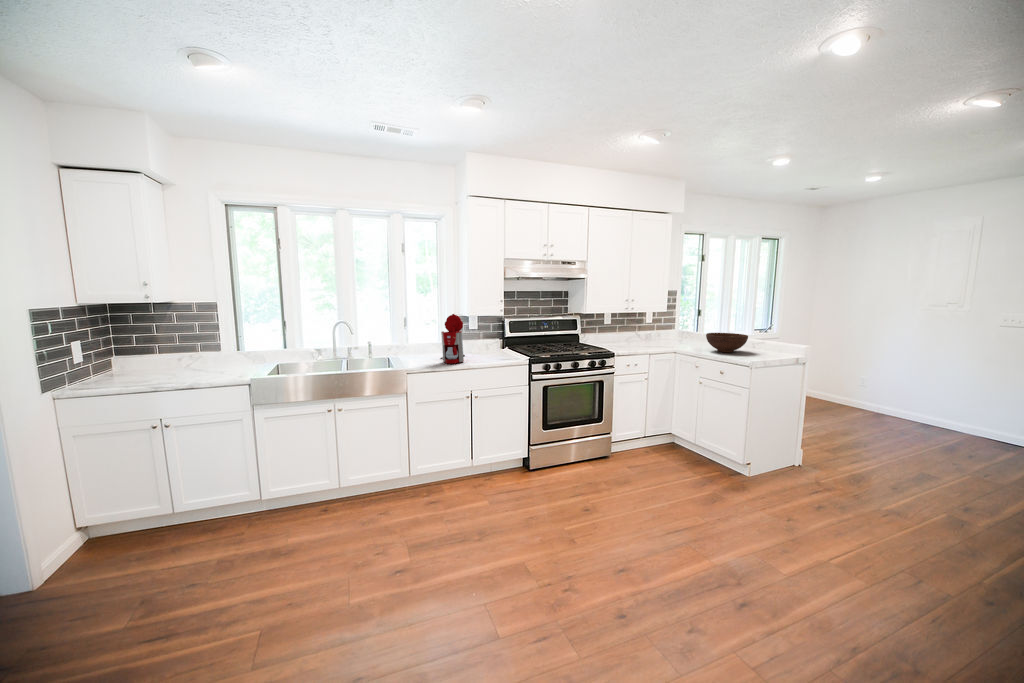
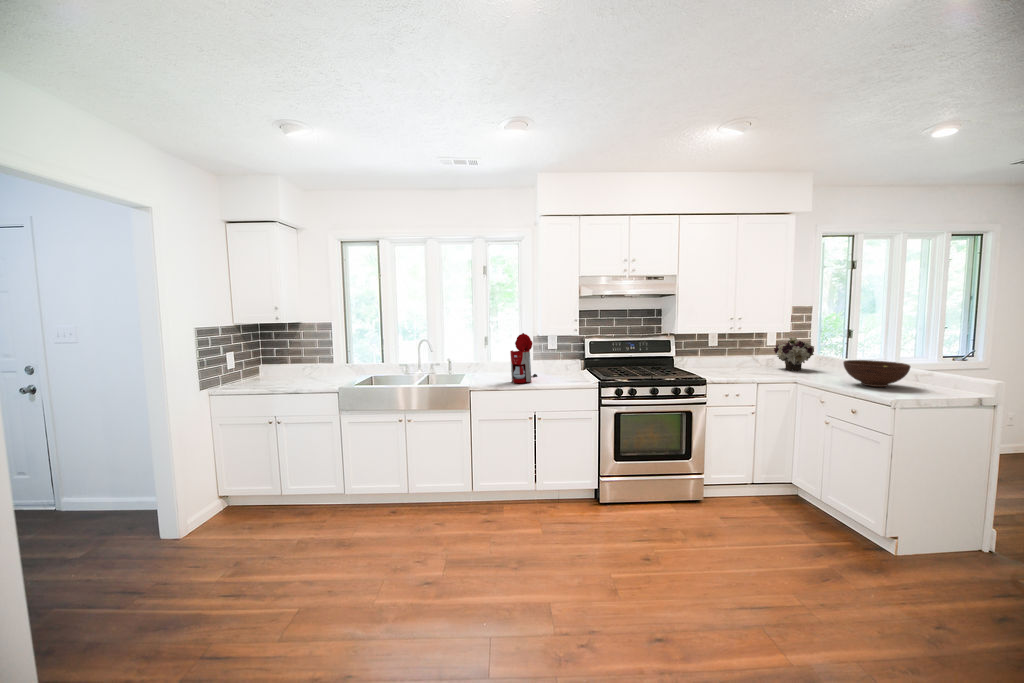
flower arrangement: none [652,315,681,343] -> present [774,337,814,371]

